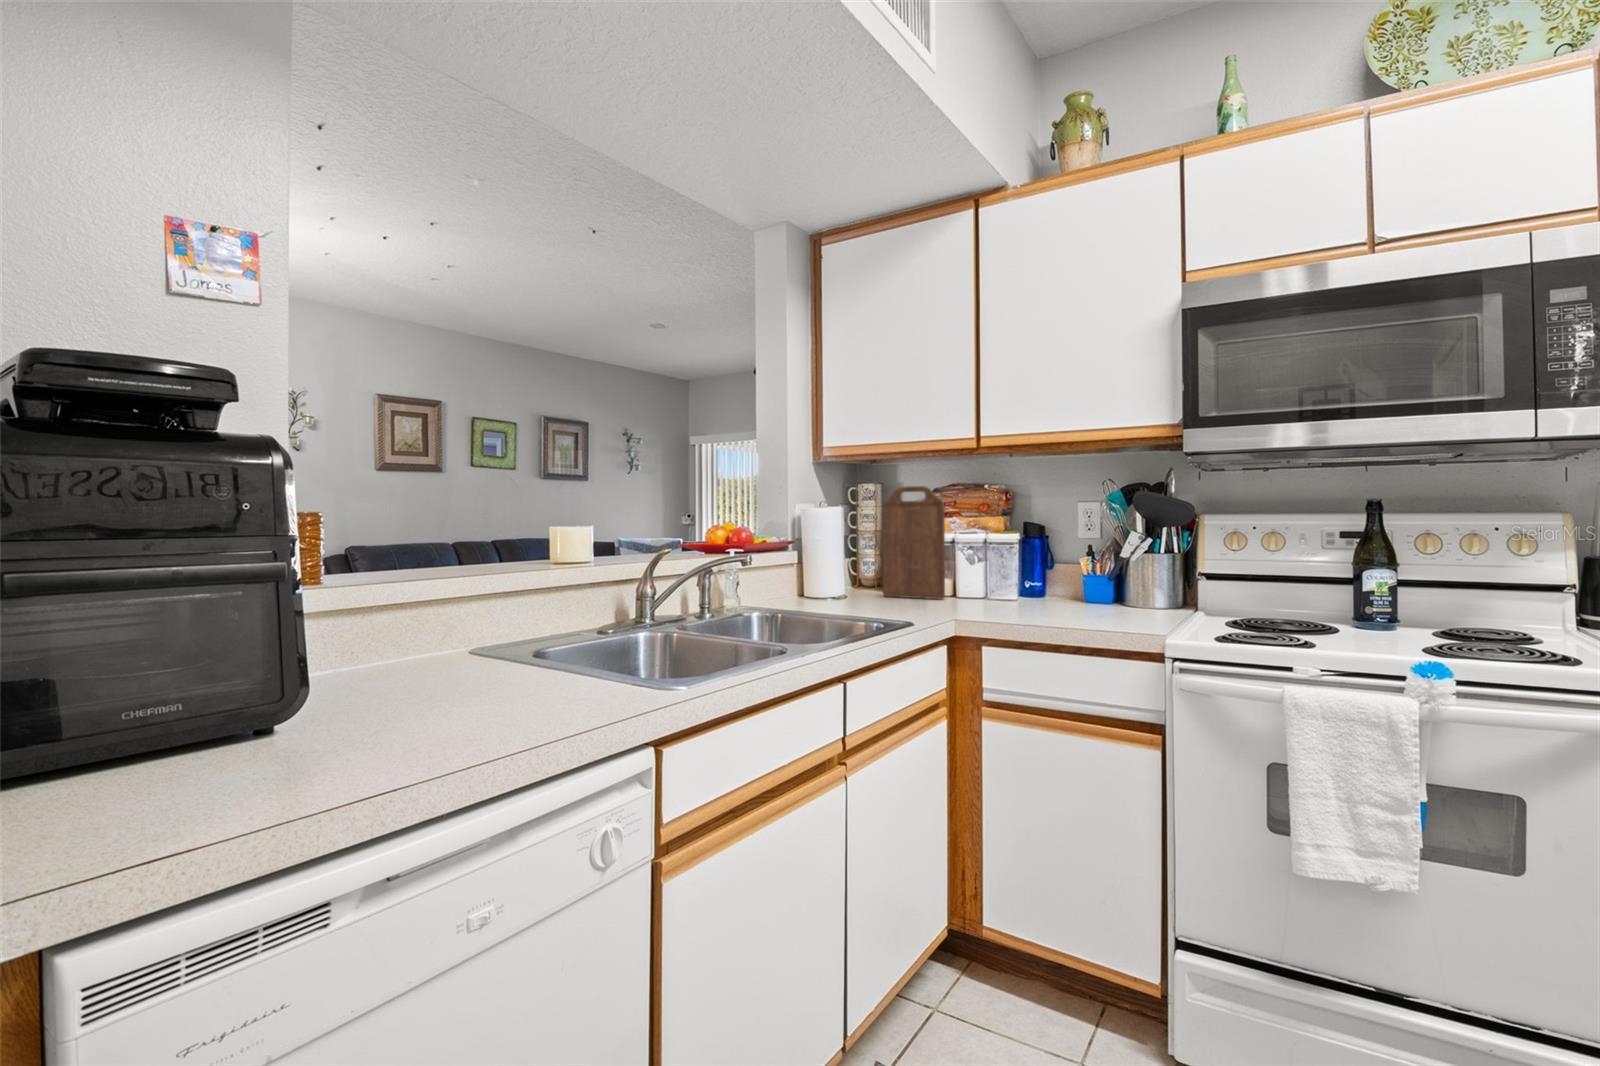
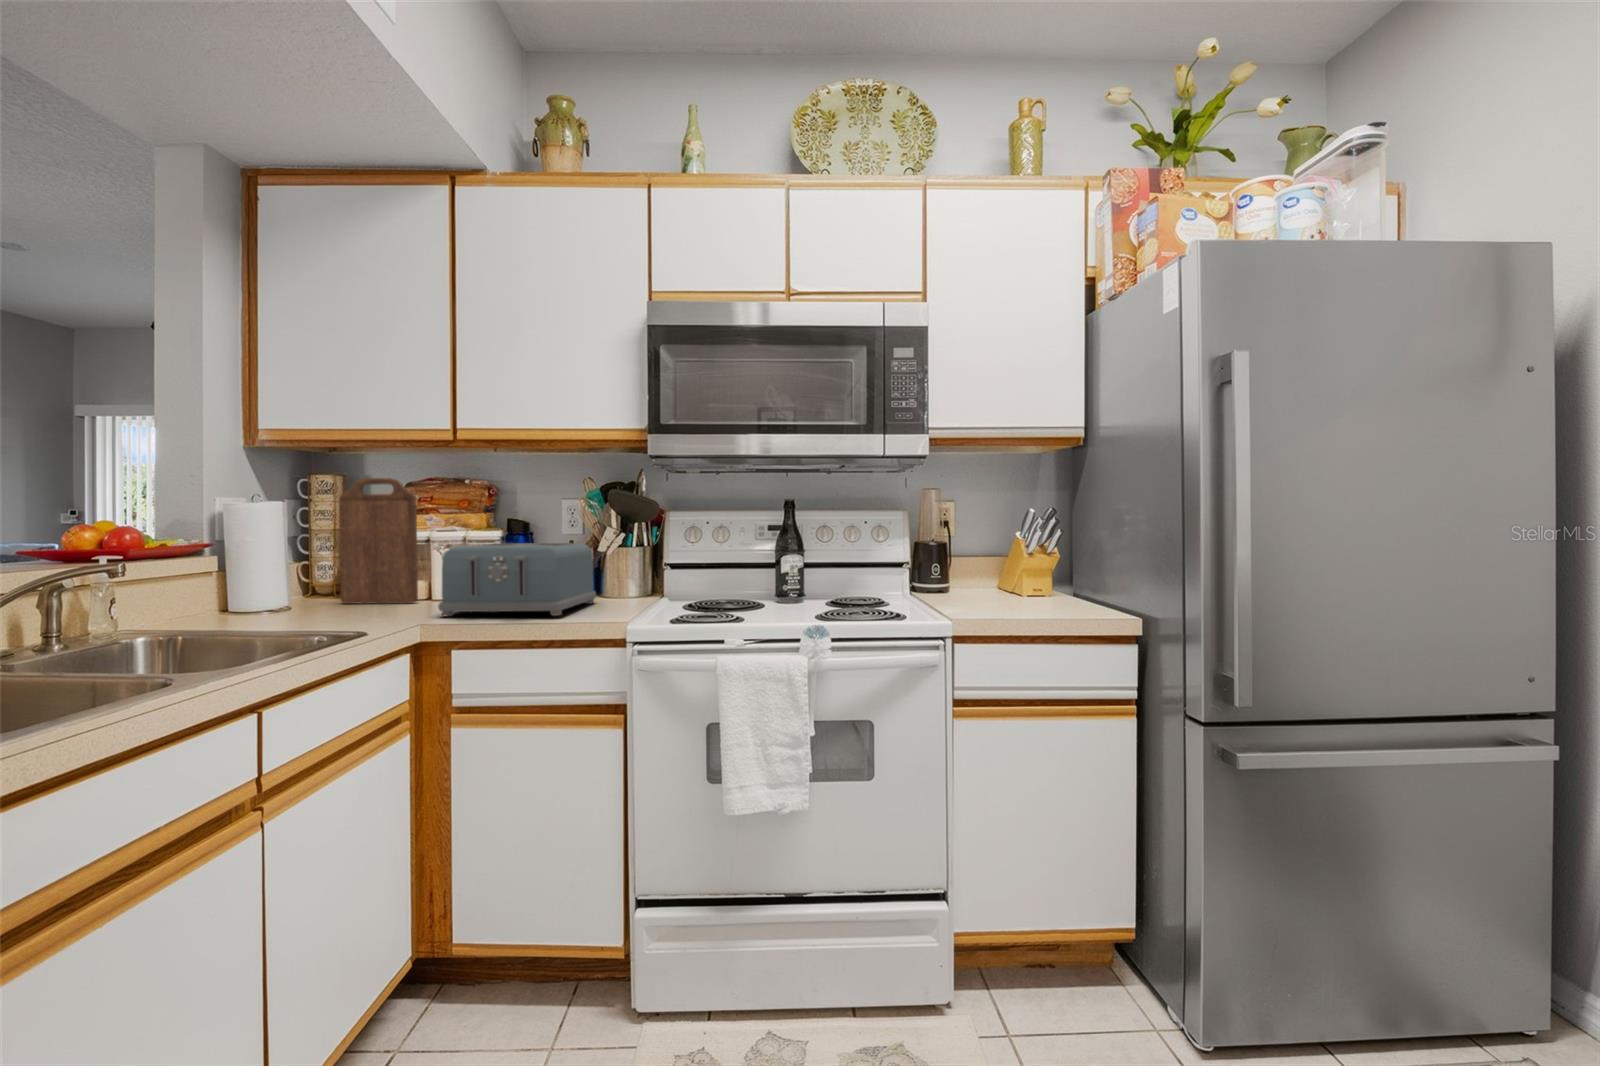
toaster: none [969,546,1118,622] -> present [438,543,596,616]

